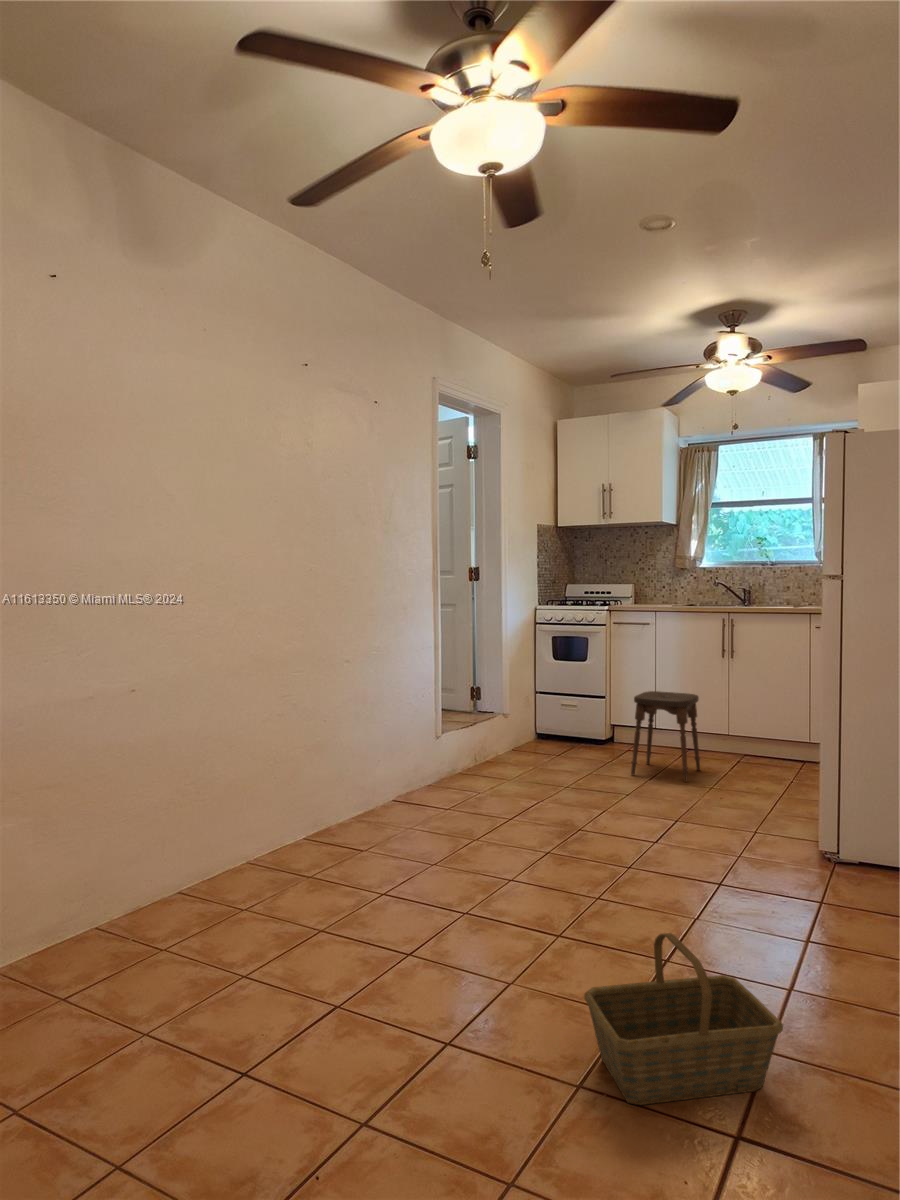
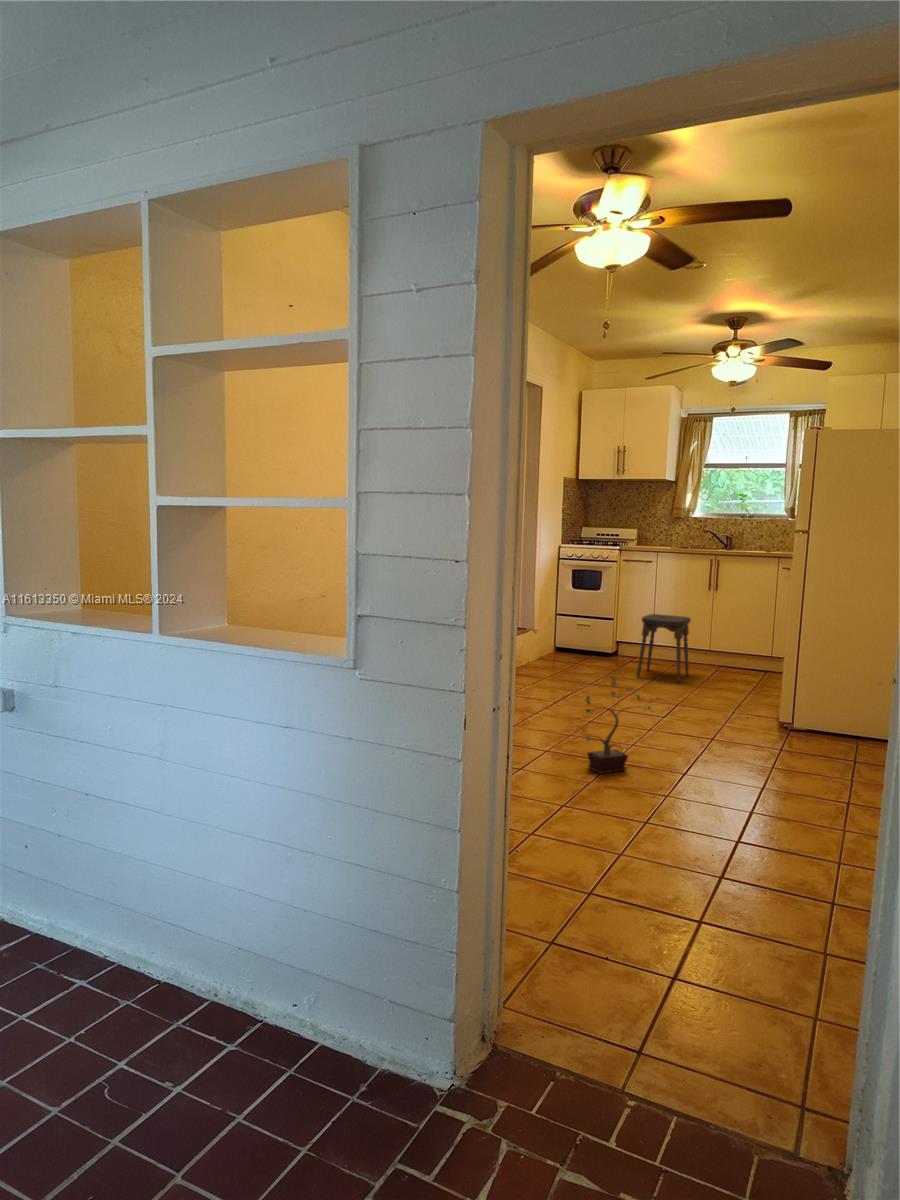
potted plant: none [508,798,633,952] -> present [585,678,661,773]
basket: present [584,933,783,1105] -> none [645,748,762,837]

